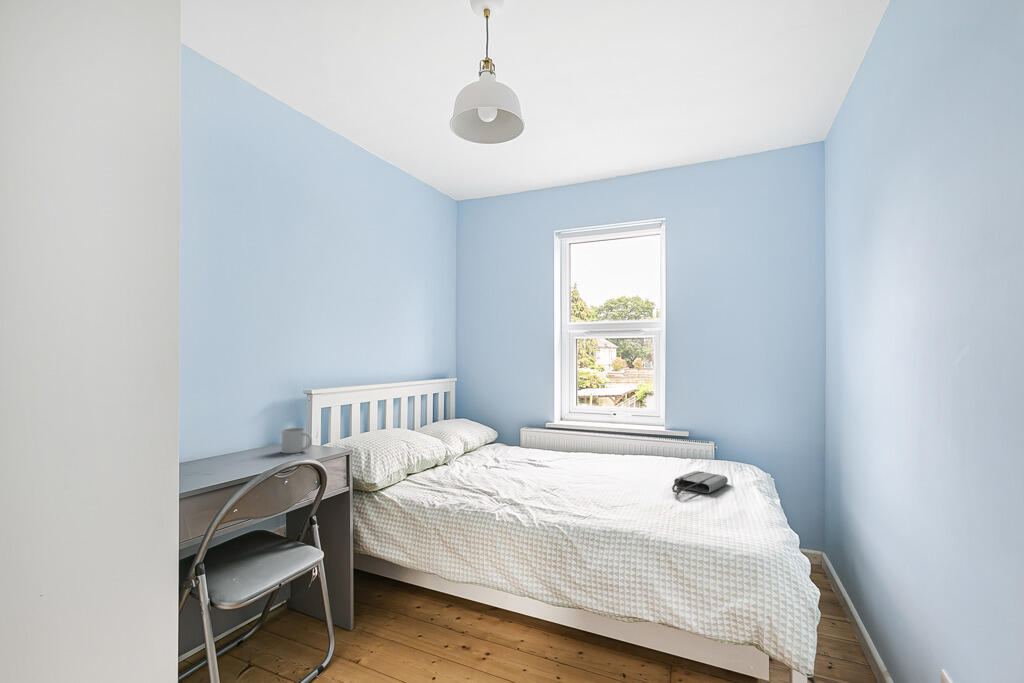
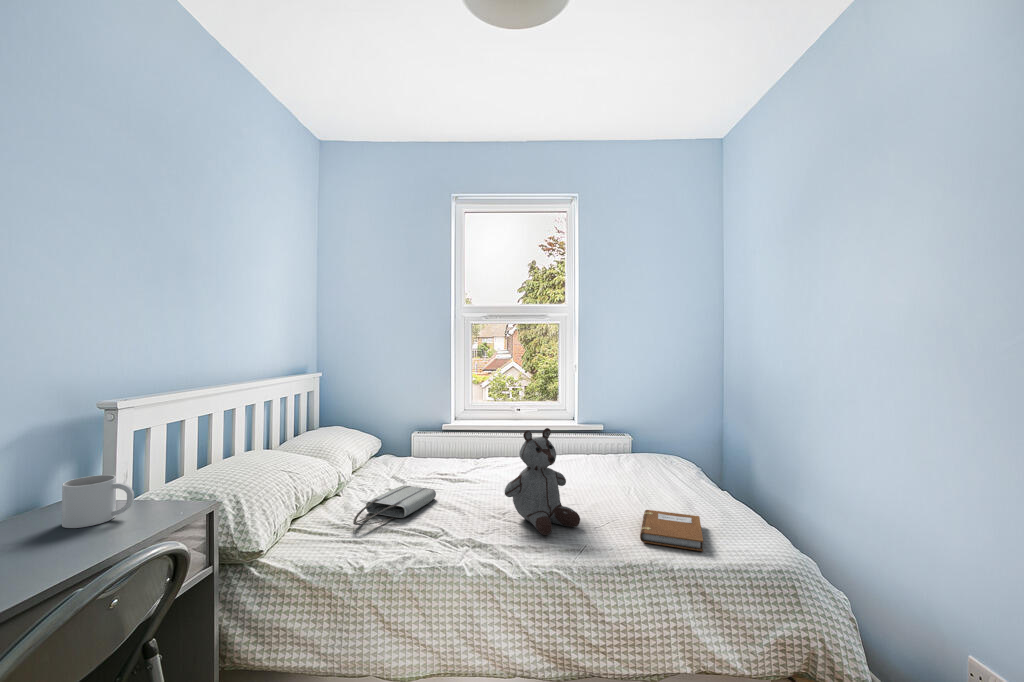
stuffed bear: none [543,424,600,504] -> present [505,428,580,535]
tote bag: present [672,471,728,494] -> present [353,486,436,525]
notebook: none [637,499,706,531] -> present [640,510,703,551]

